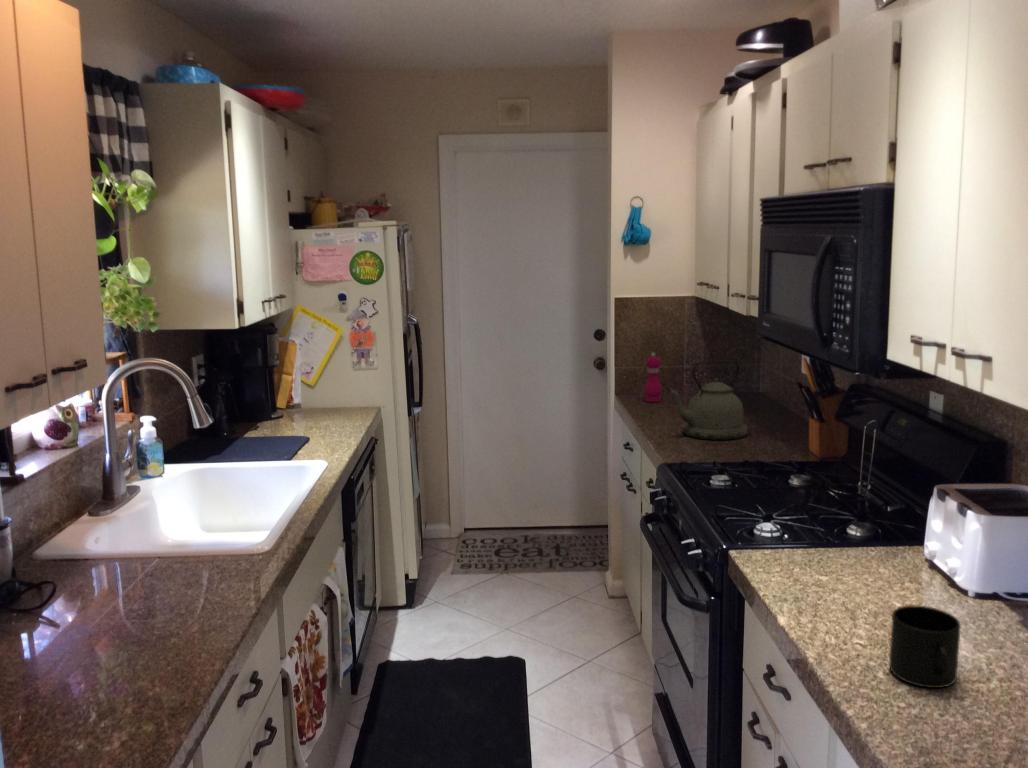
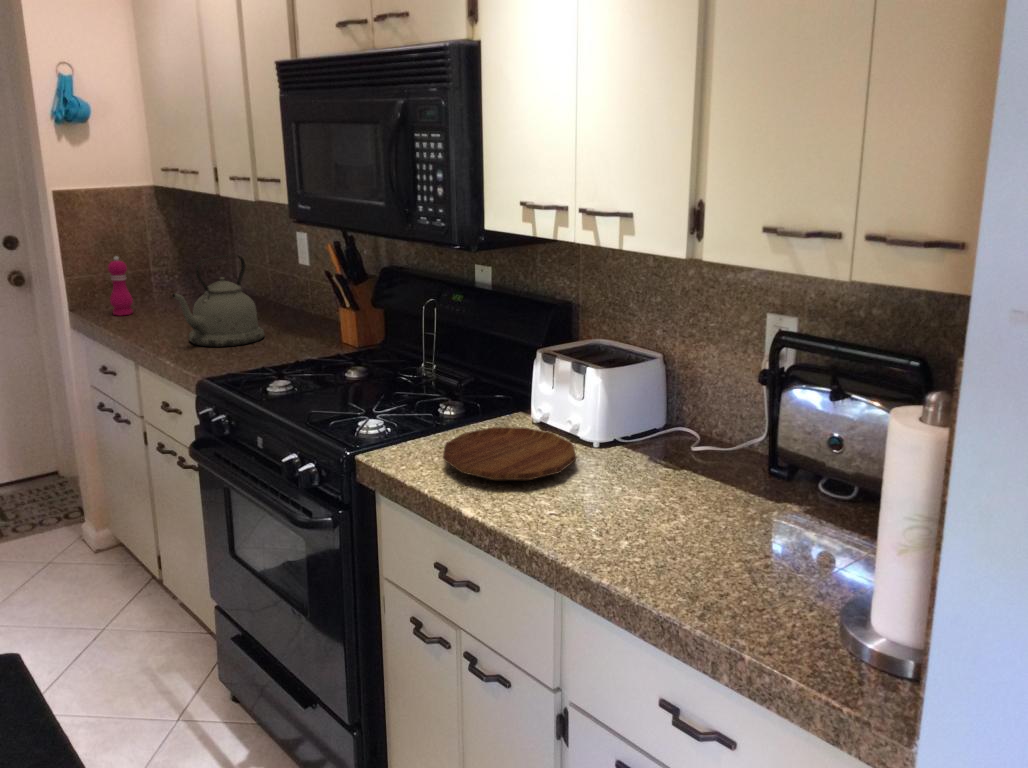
tray: none [793,552,937,609] -> present [443,427,577,480]
mug: present [889,605,961,688] -> none [596,461,665,537]

